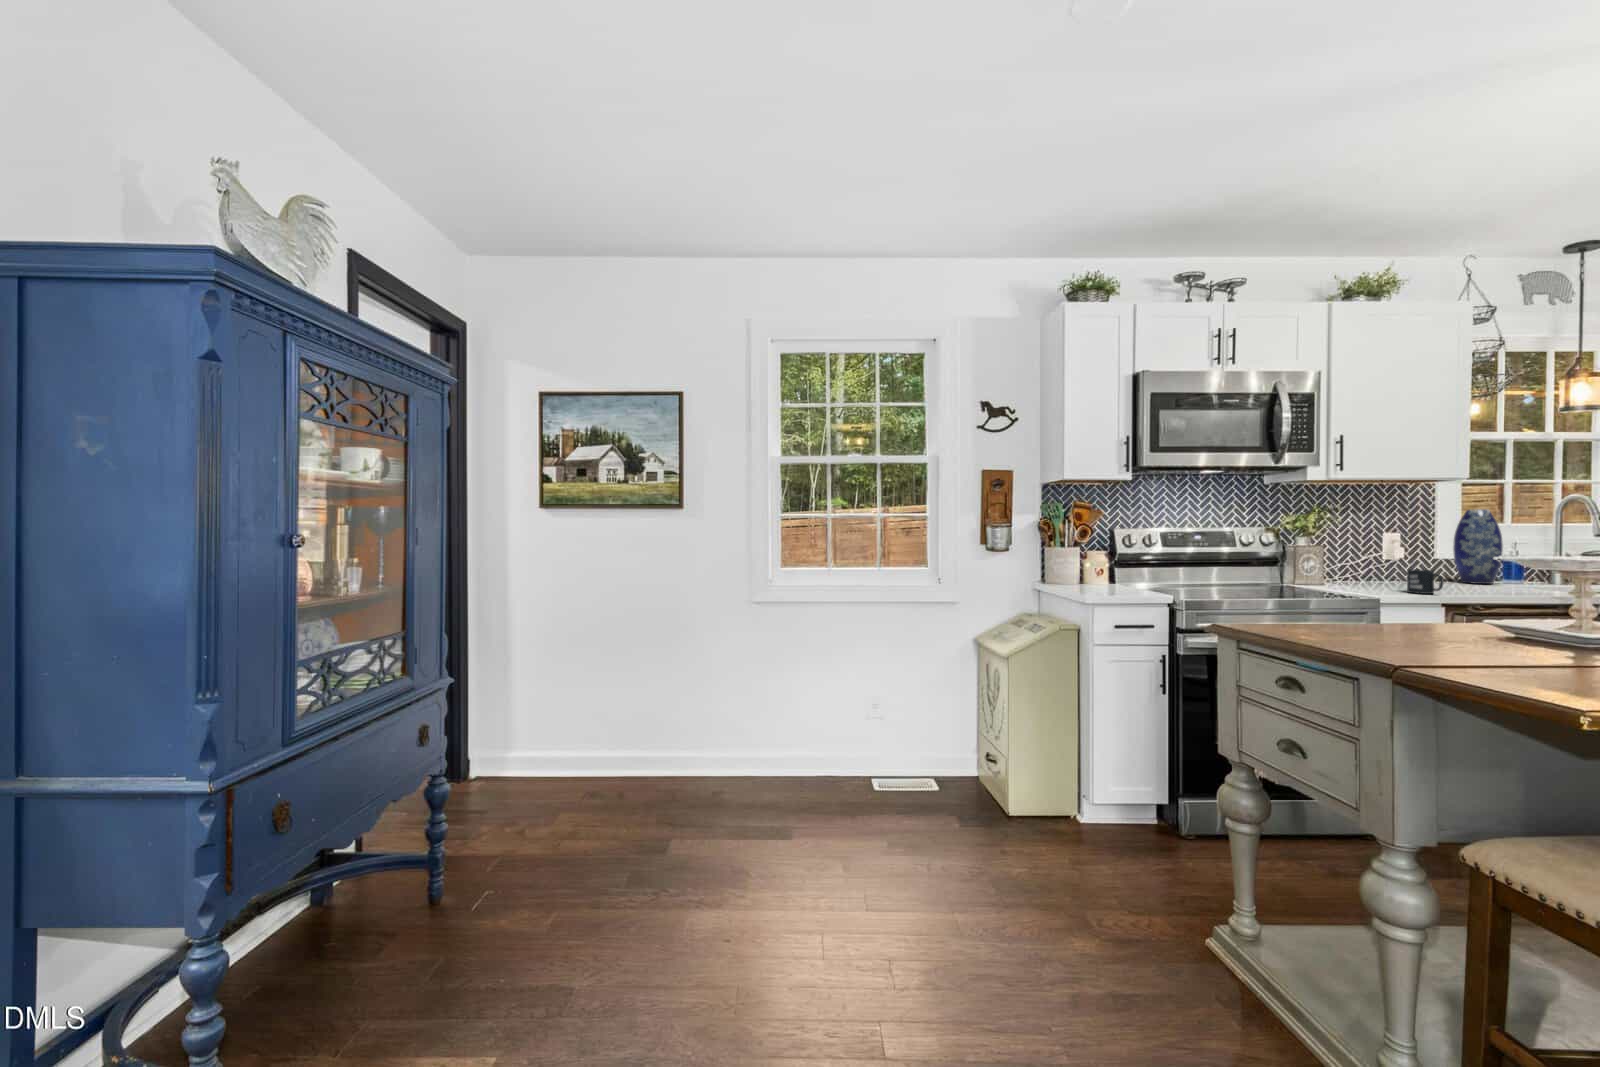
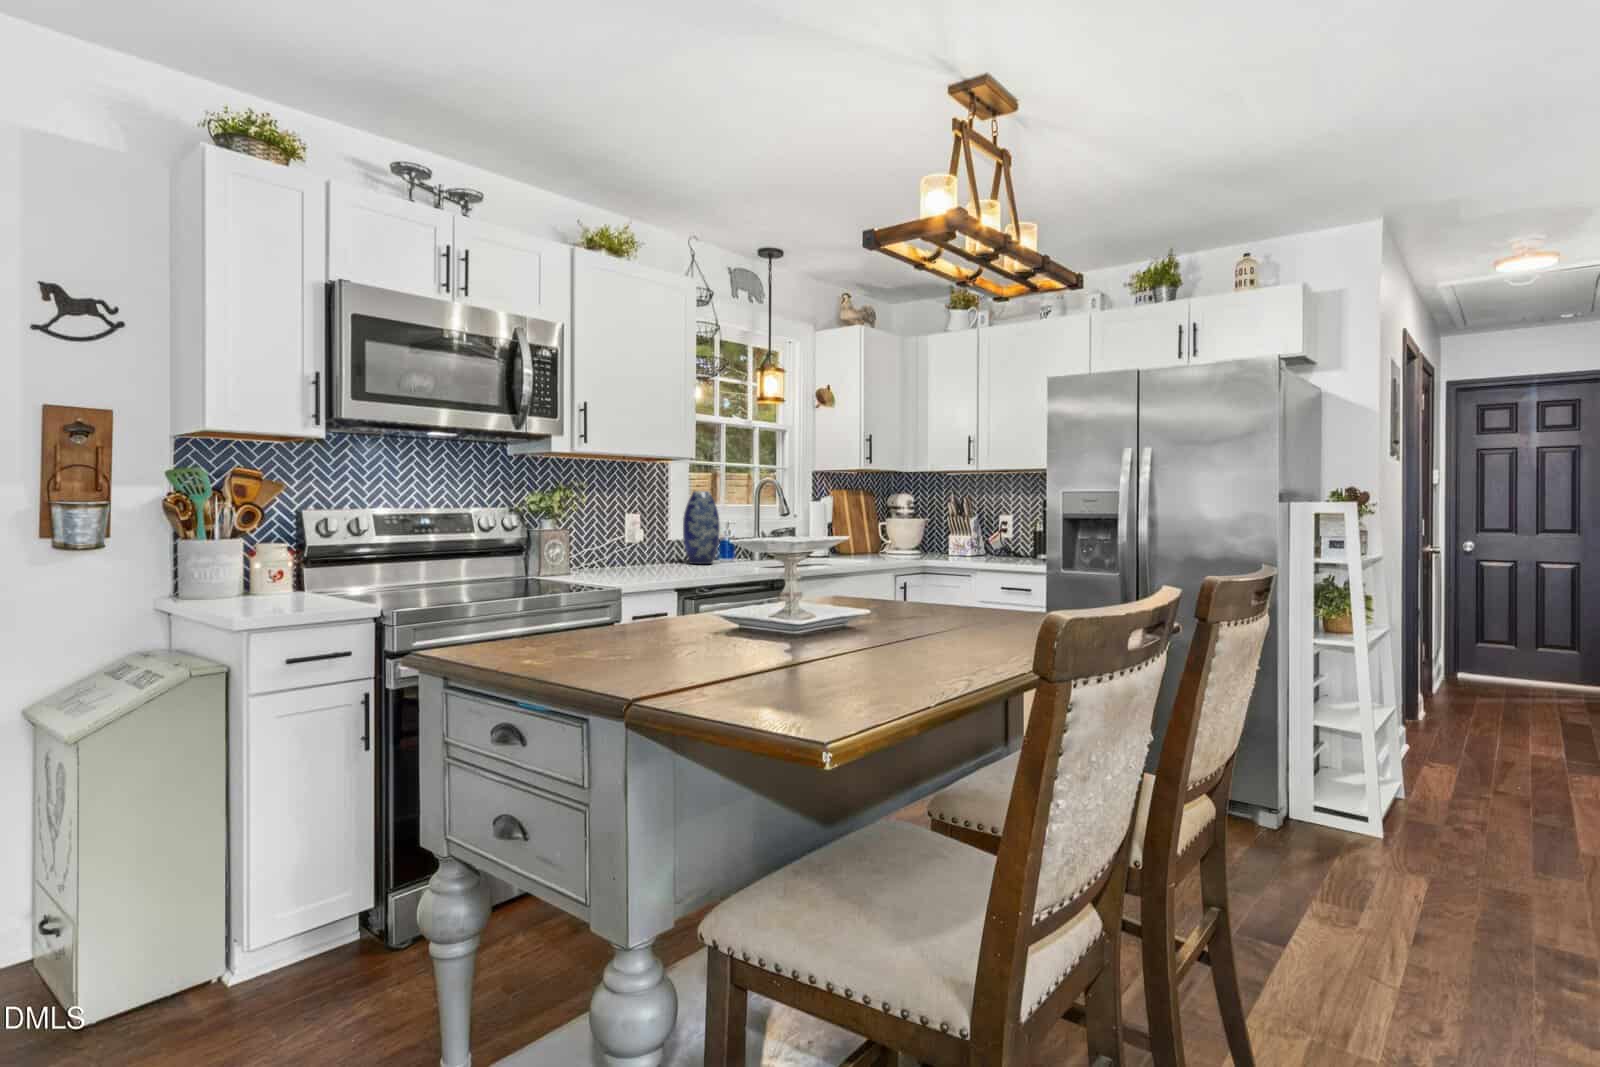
mug: present [1407,570,1444,594] -> none [647,554,677,580]

